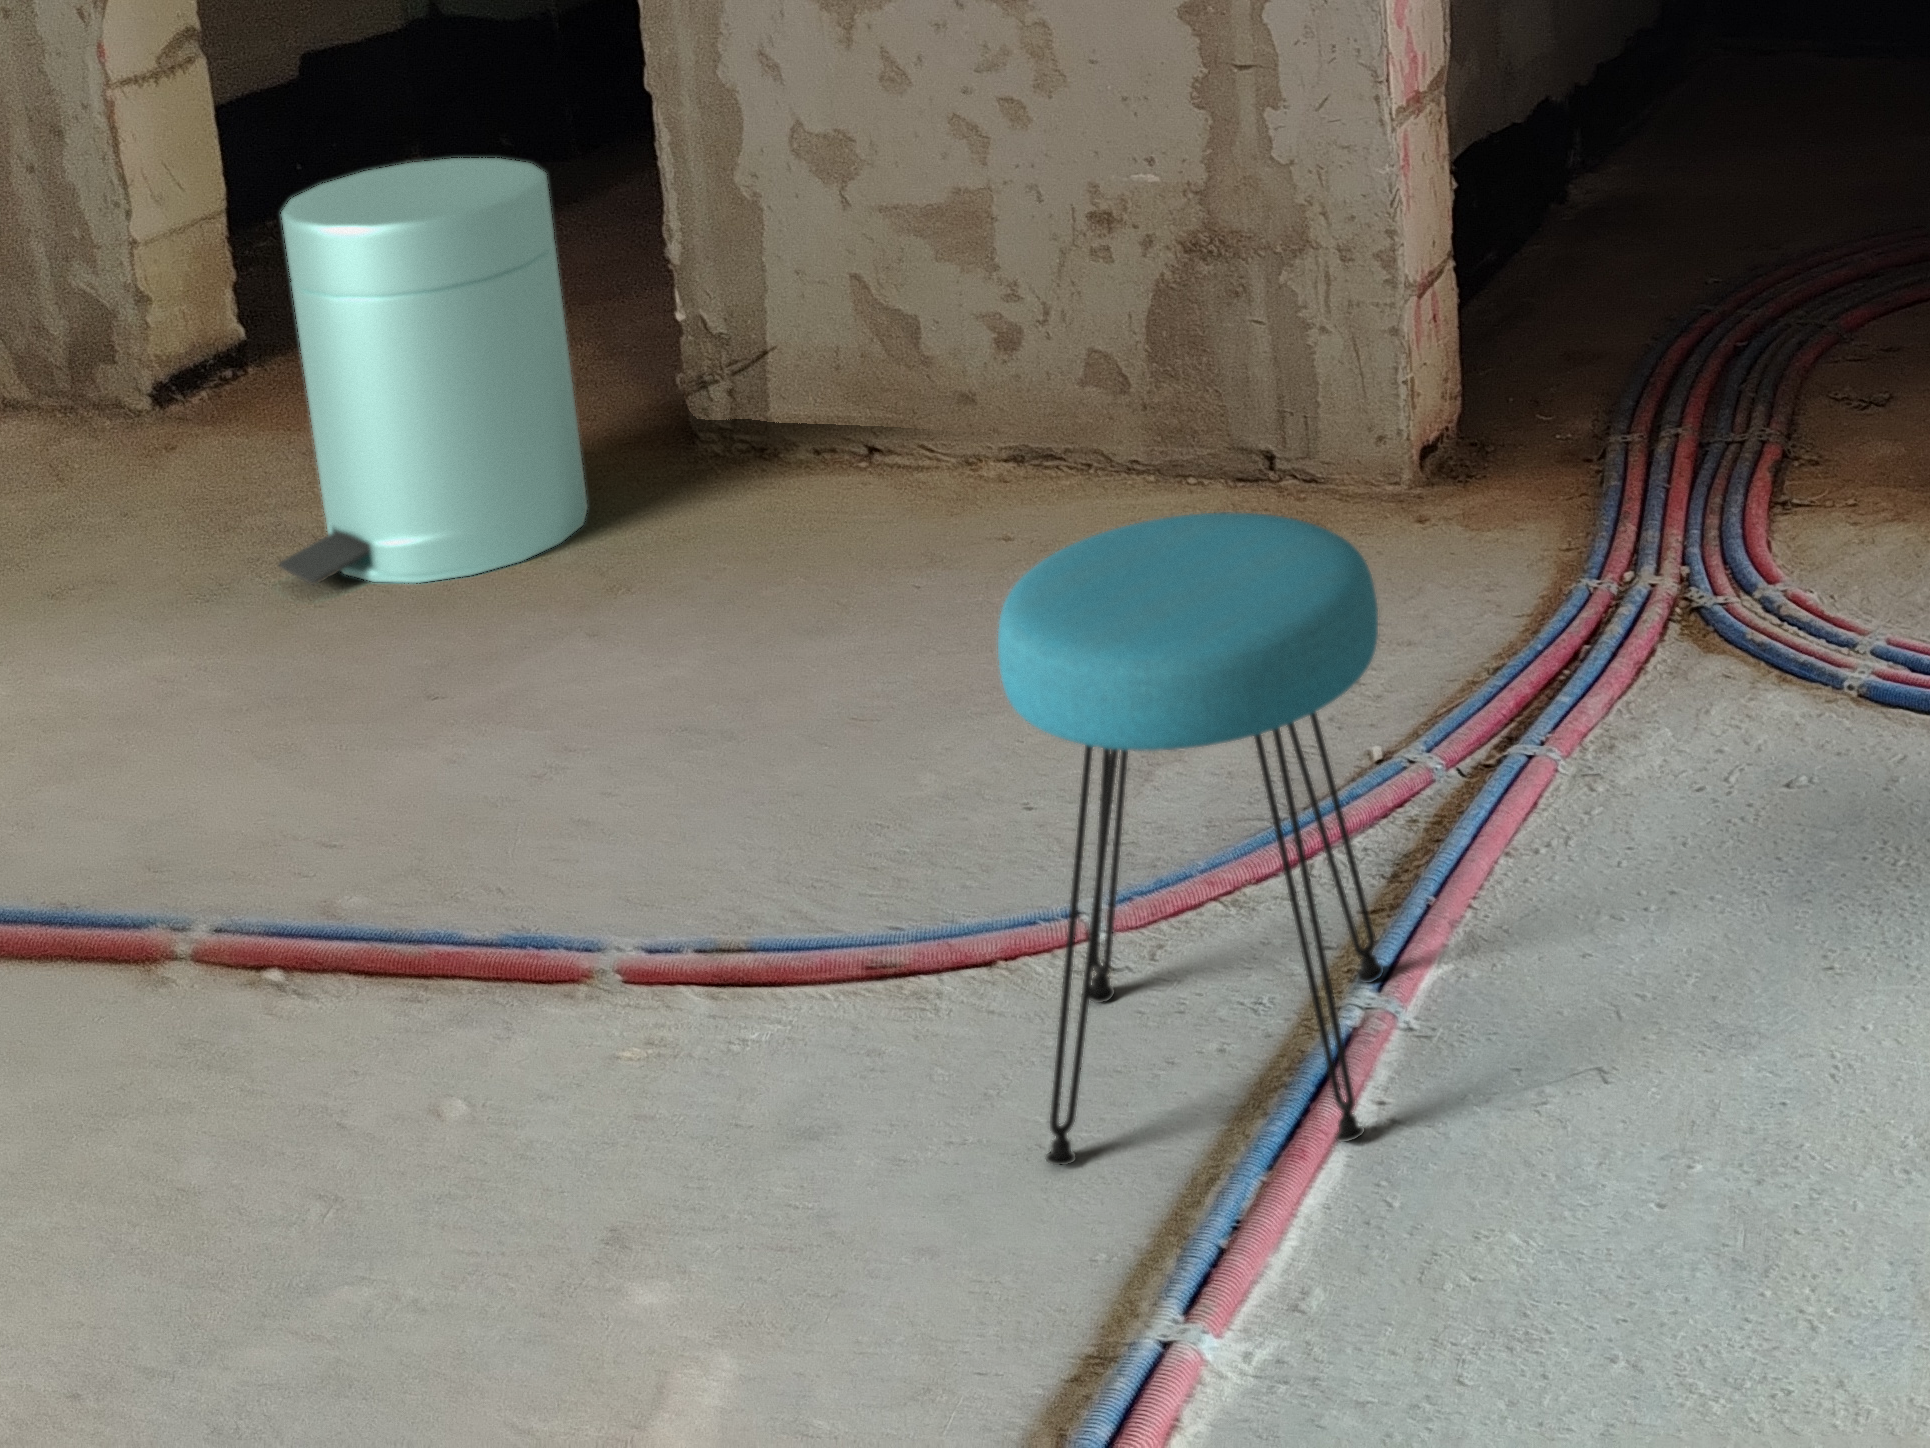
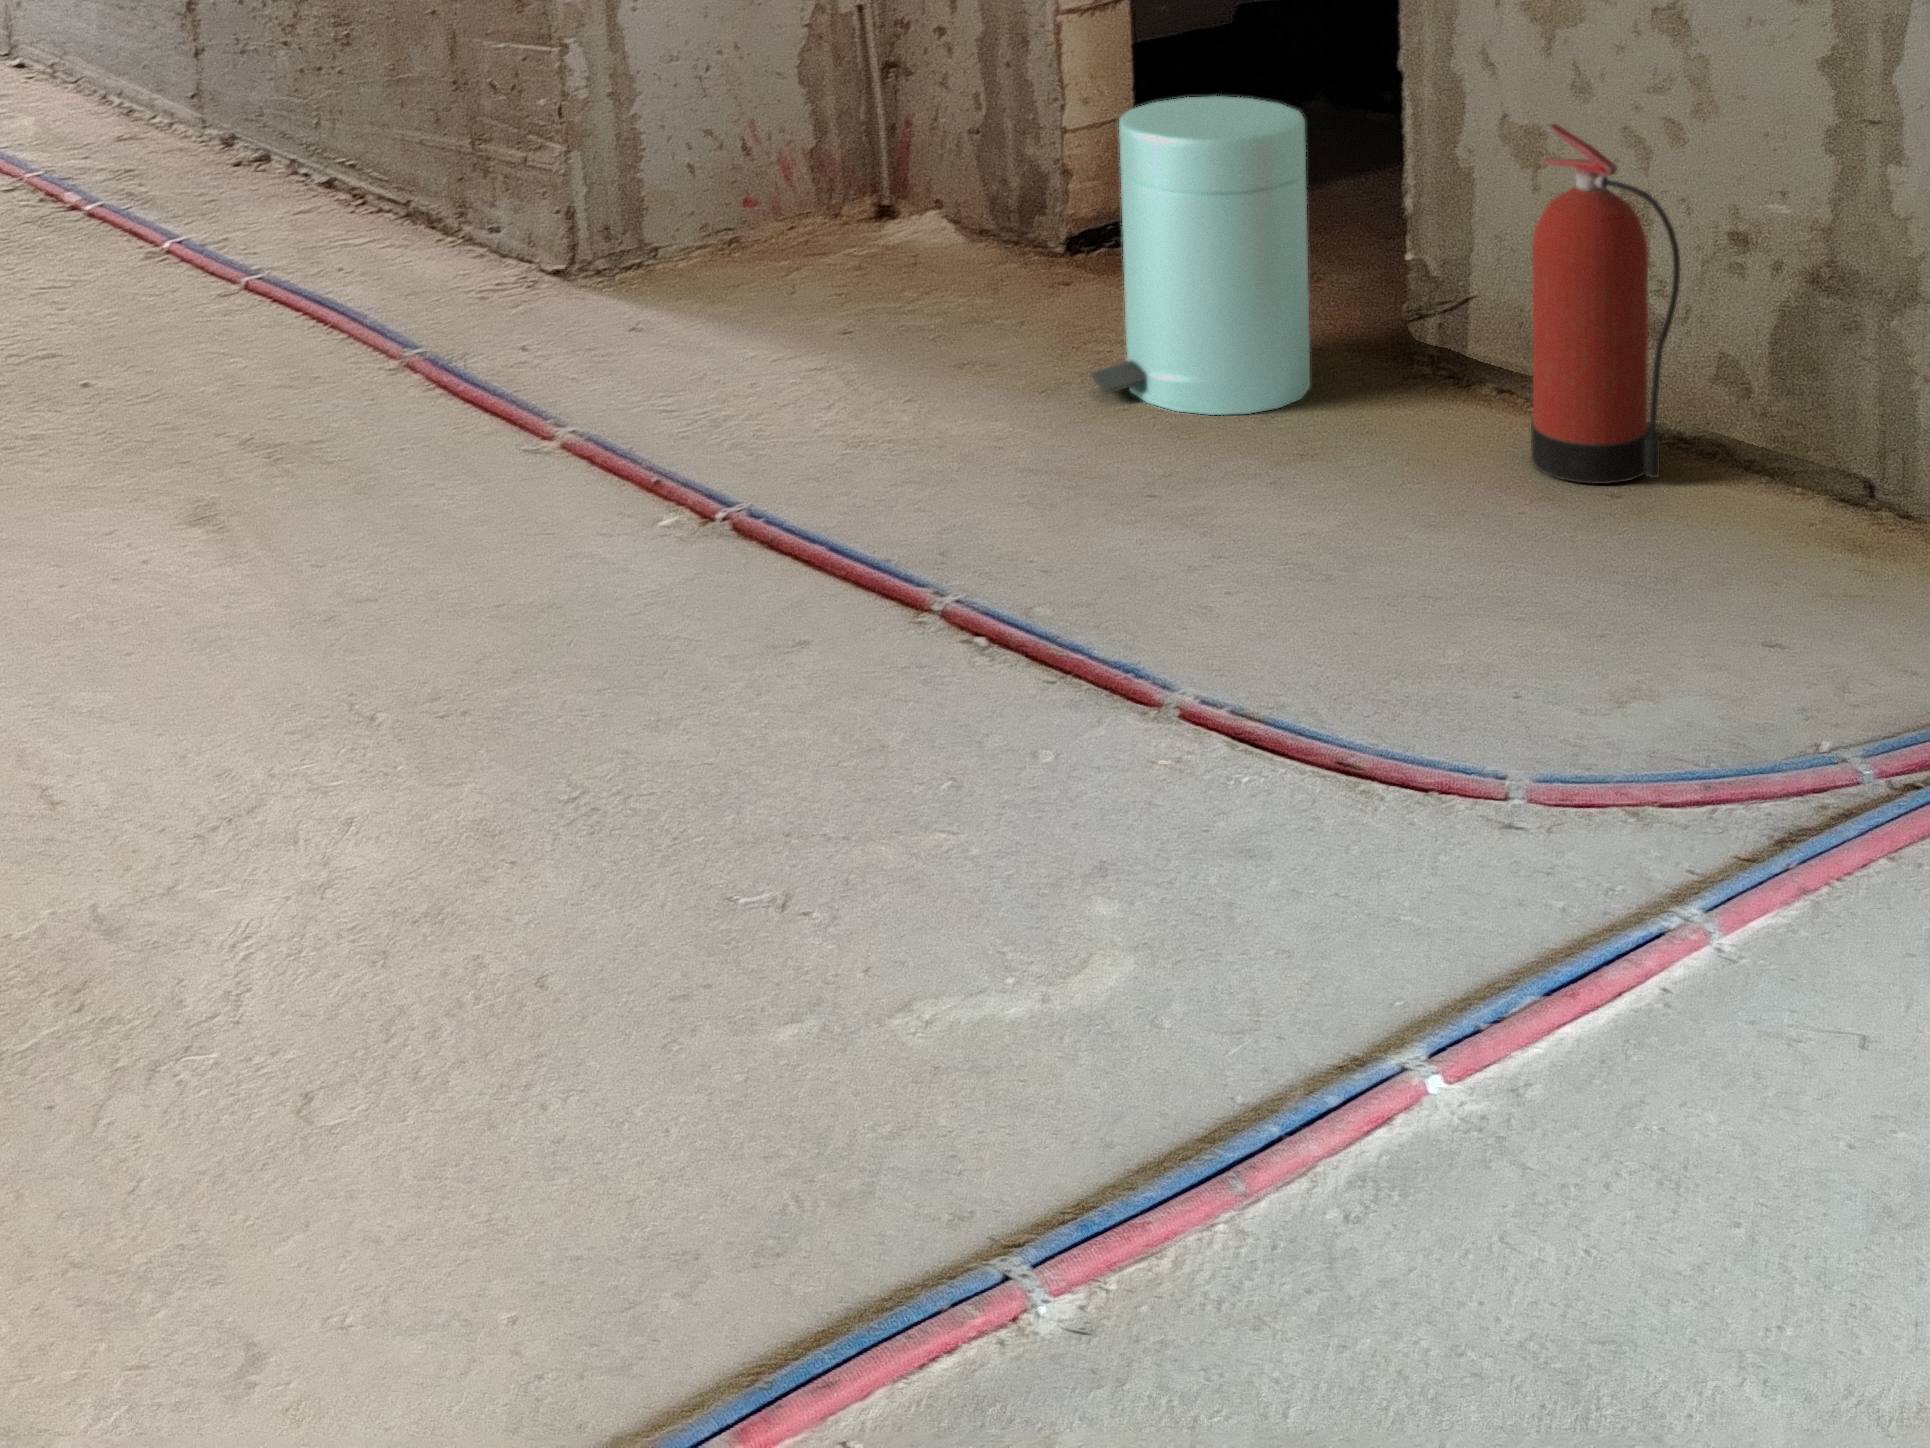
fire extinguisher: none [875,125,1058,540] -> present [1531,124,1681,484]
stool: present [998,512,1384,1165] -> none [1390,467,1726,1008]

